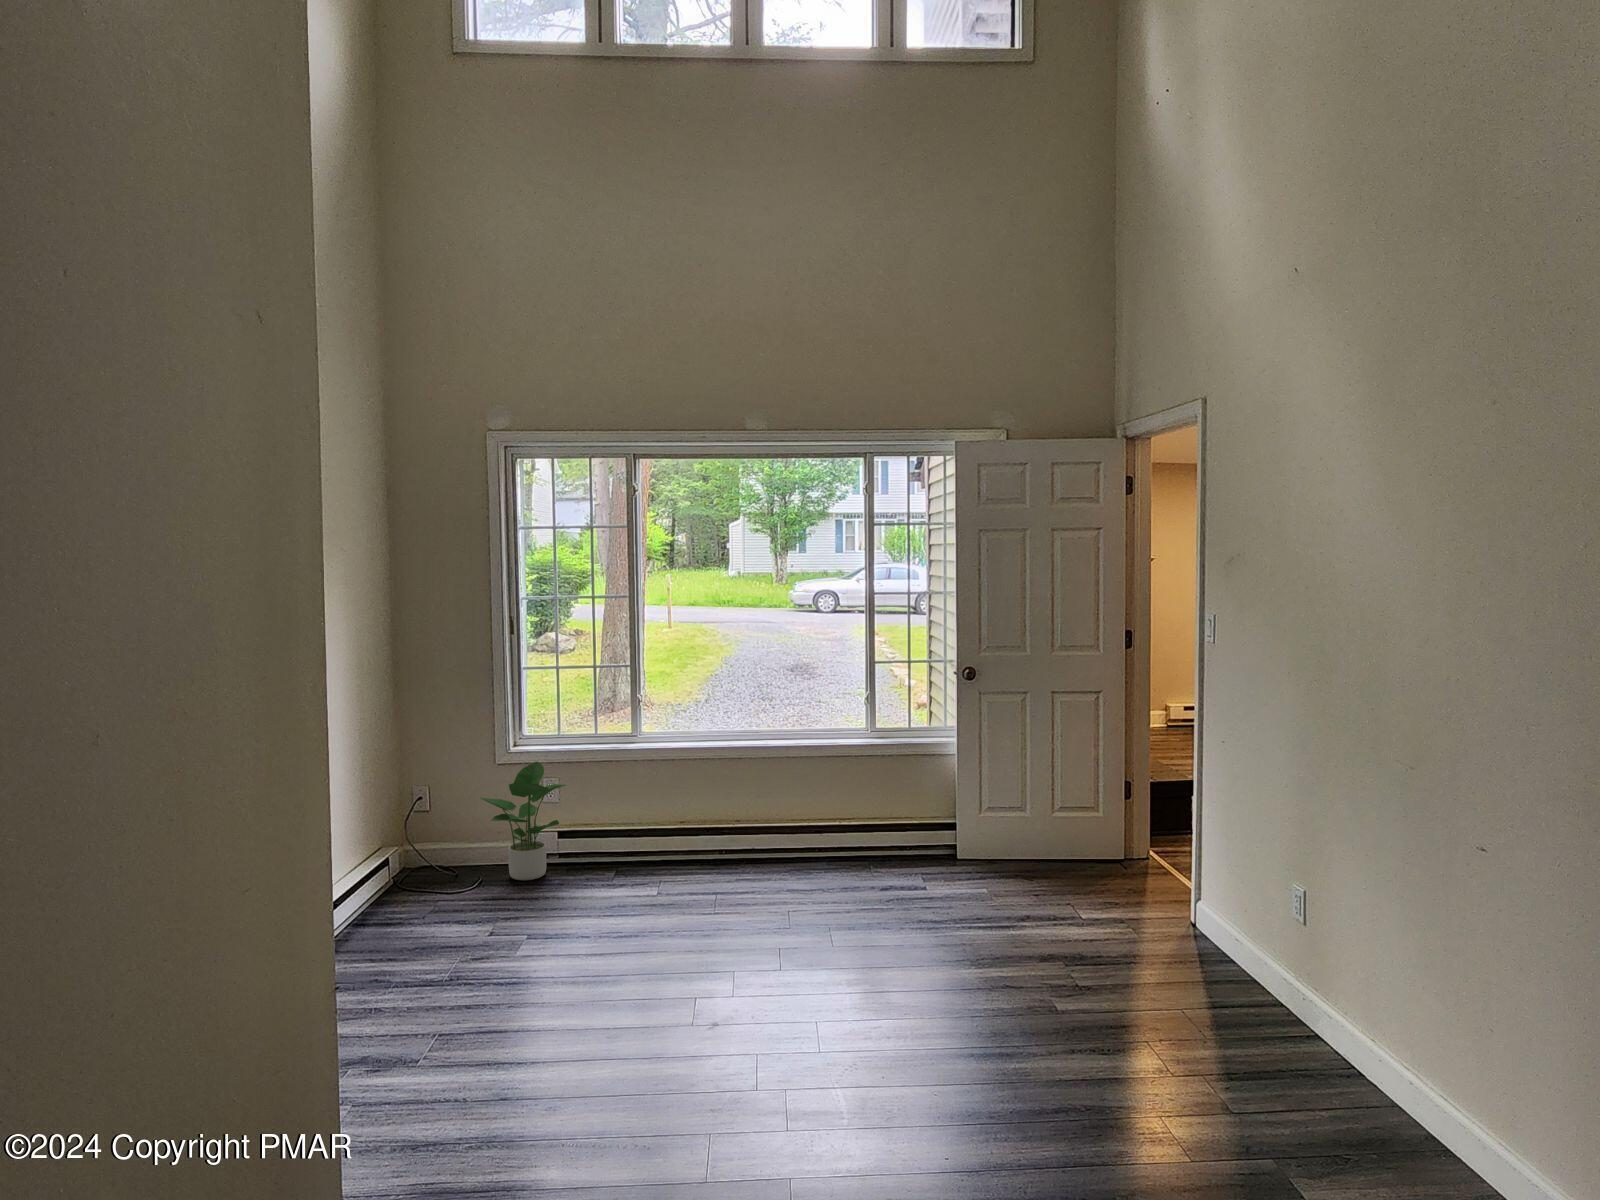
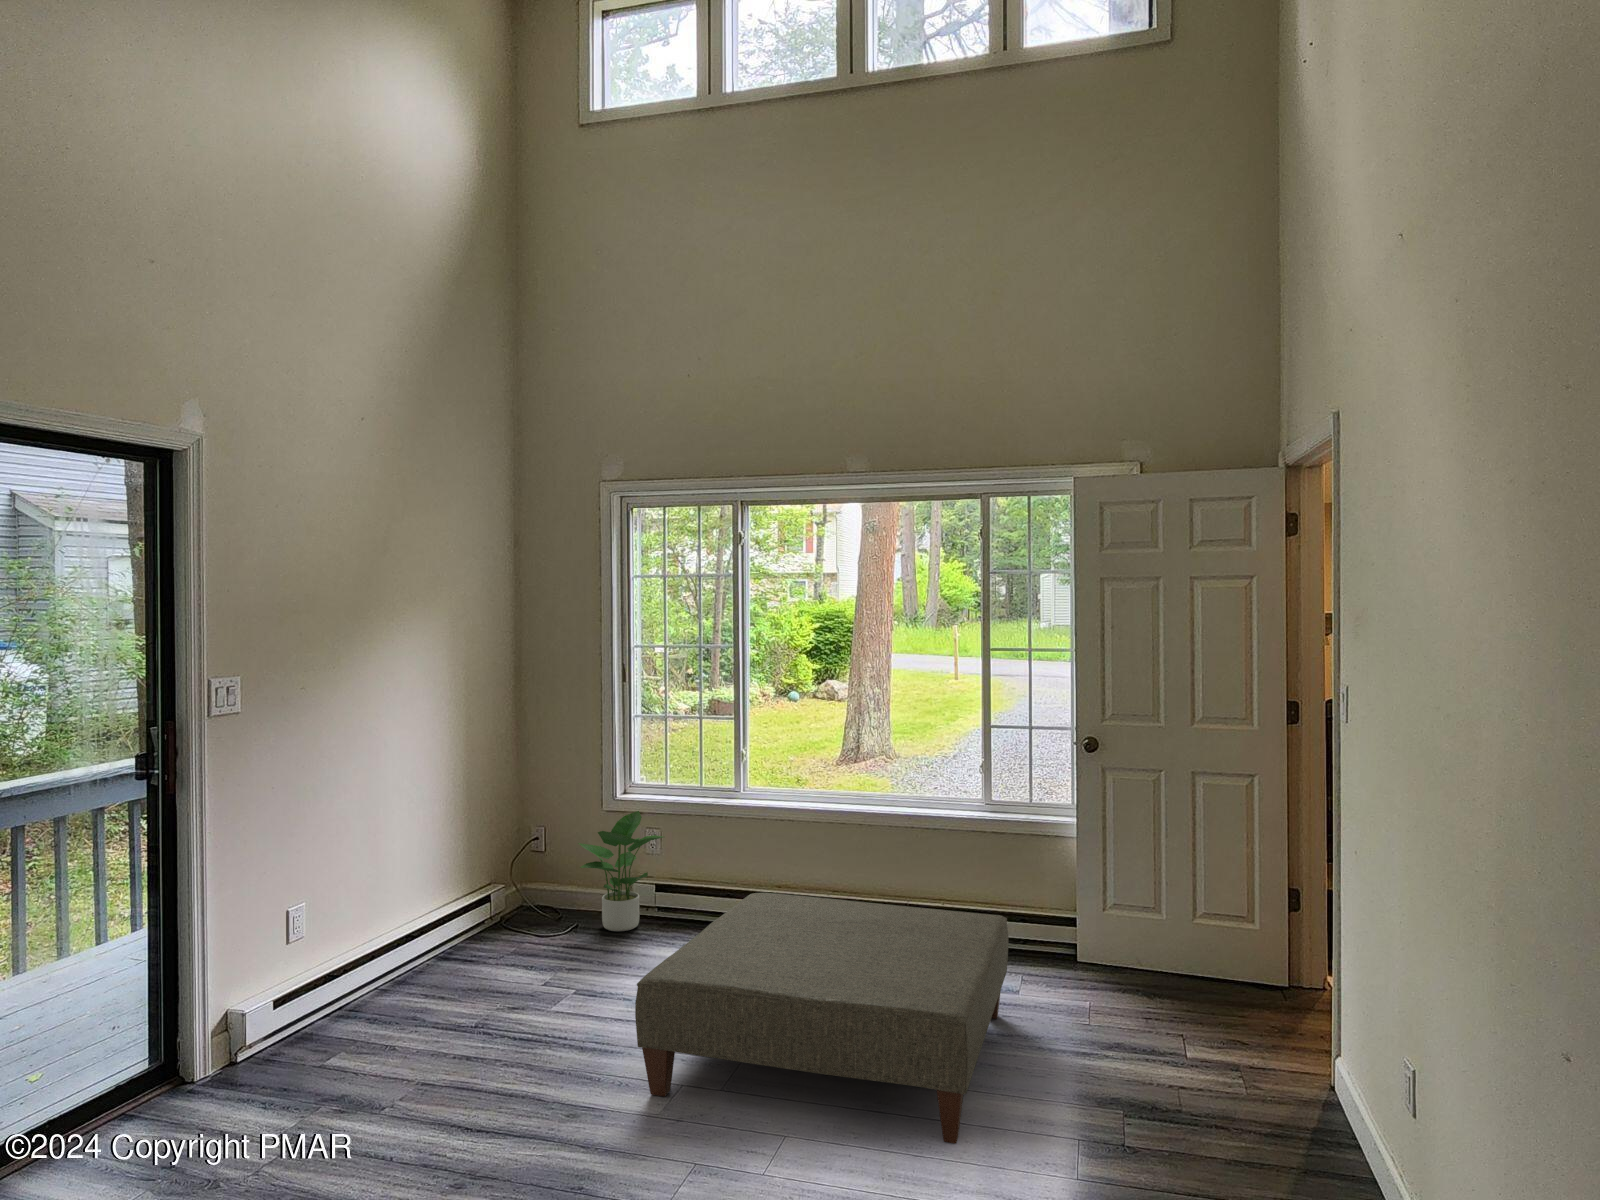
ottoman: none [659,823,968,1009] -> present [635,893,1008,1144]

